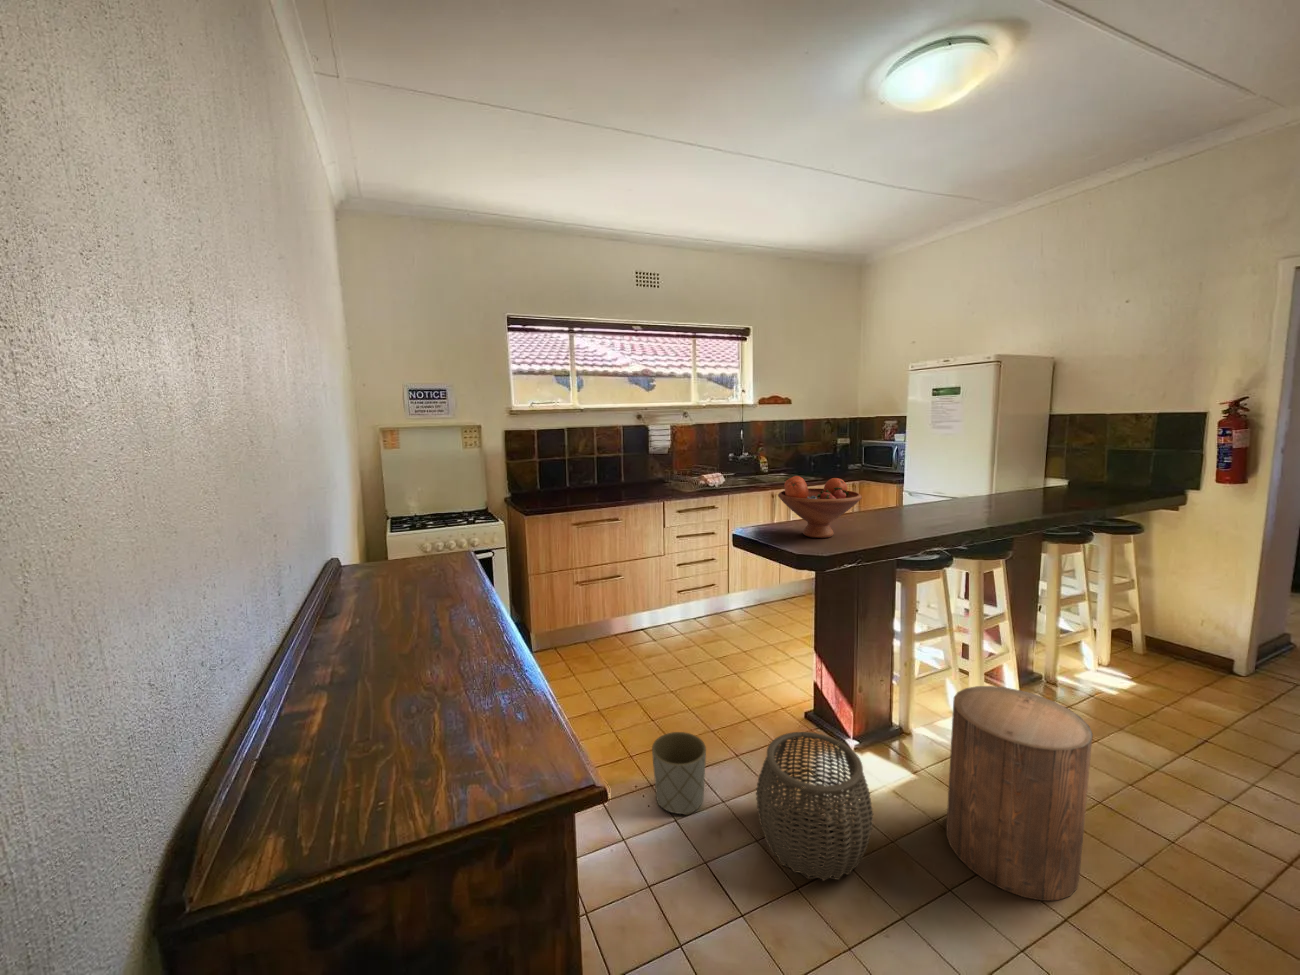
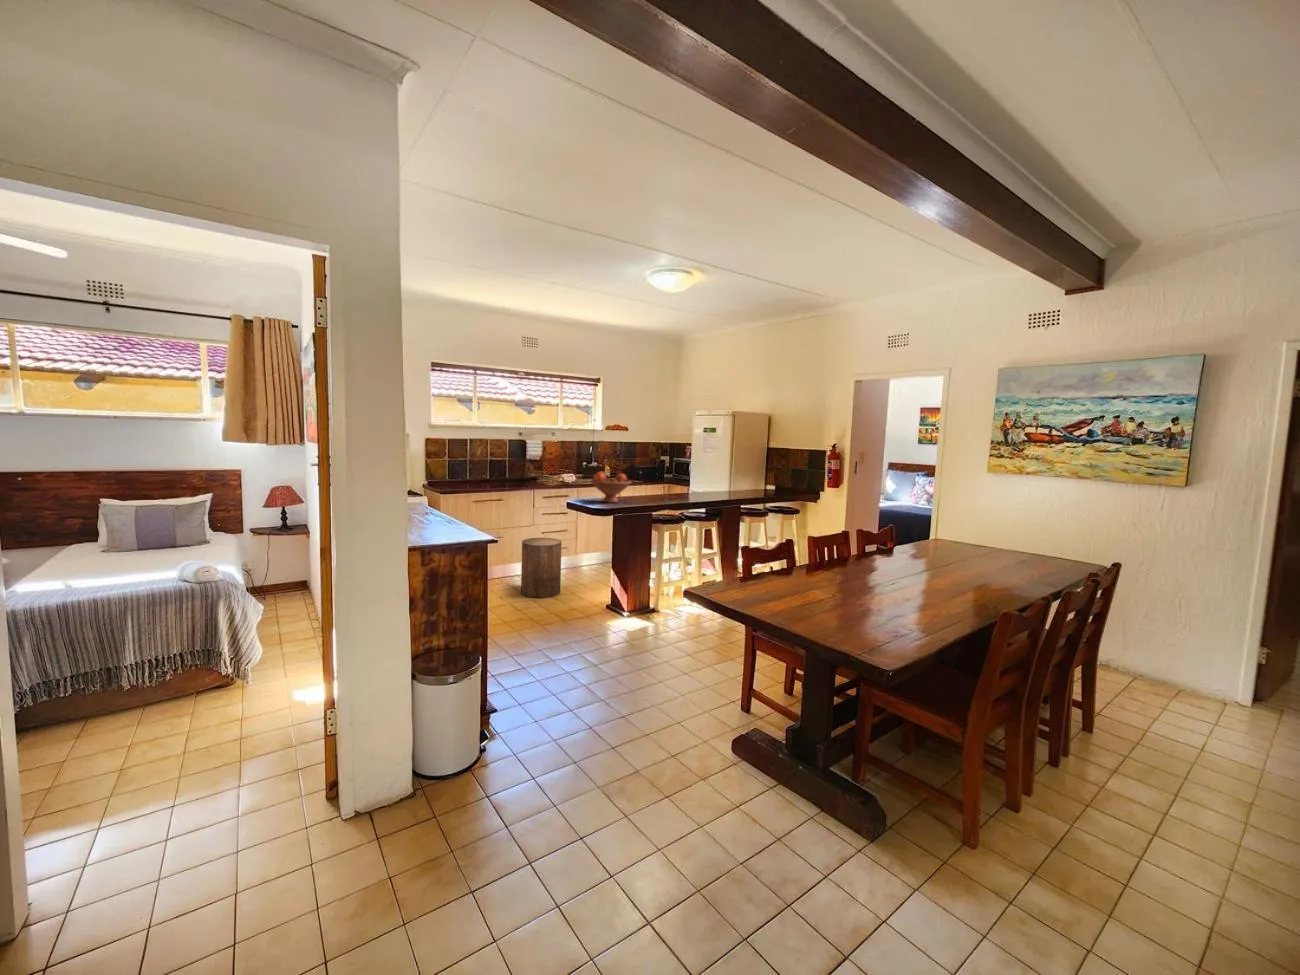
stool: present [946,686,1093,901] -> present [521,538,562,598]
planter: present [652,732,706,815] -> none [517,602,545,639]
woven basket: present [756,732,874,880] -> none [567,594,620,652]

